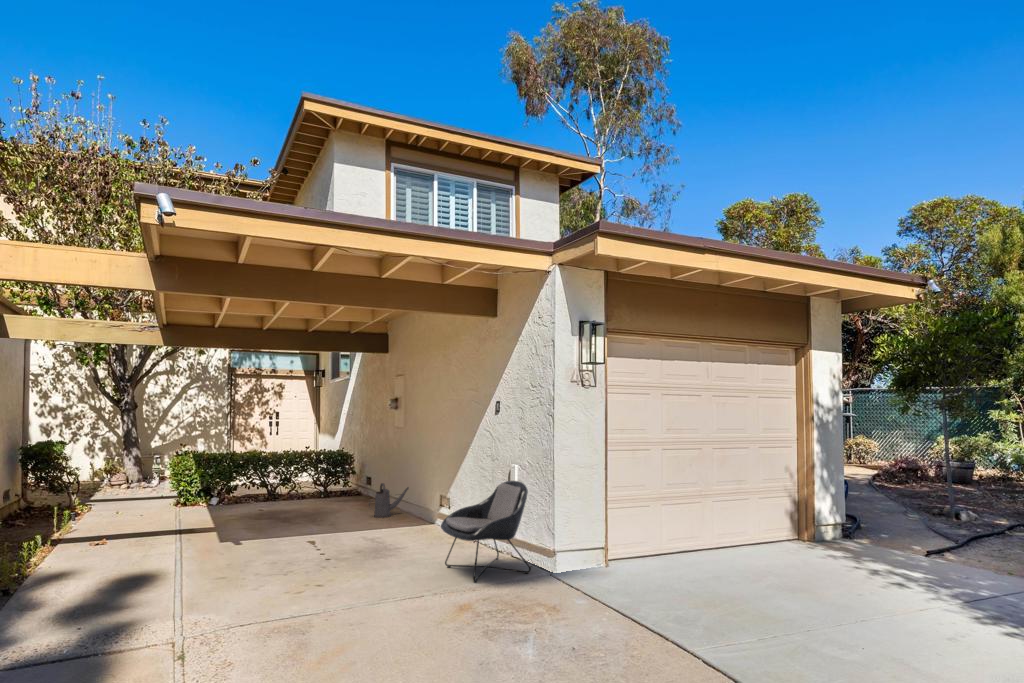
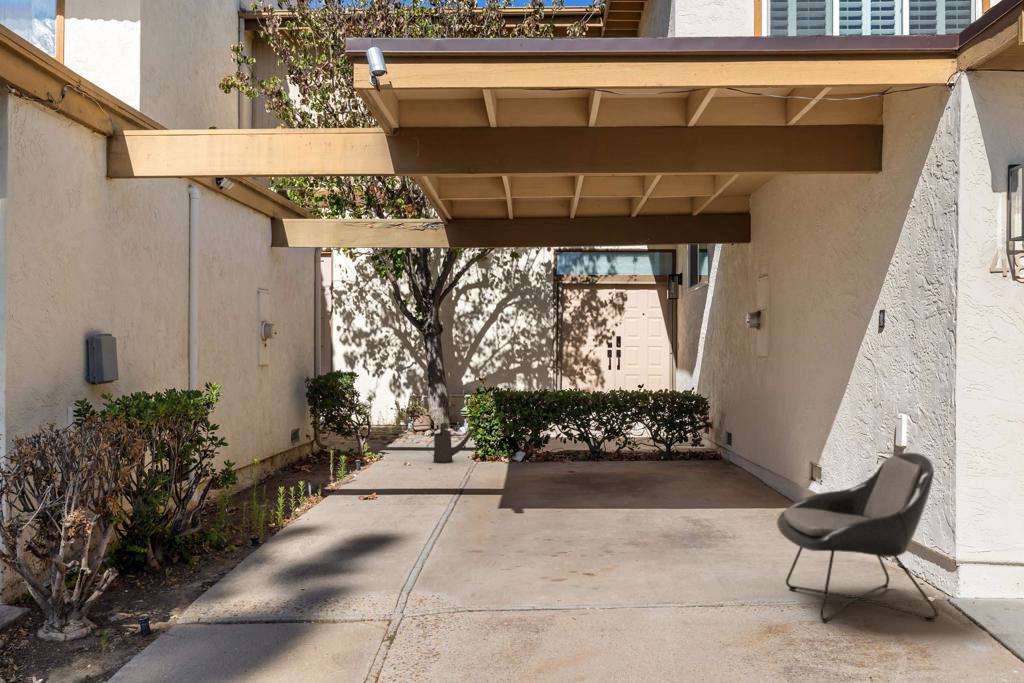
watering can: present [369,483,409,518] -> present [427,423,474,463]

